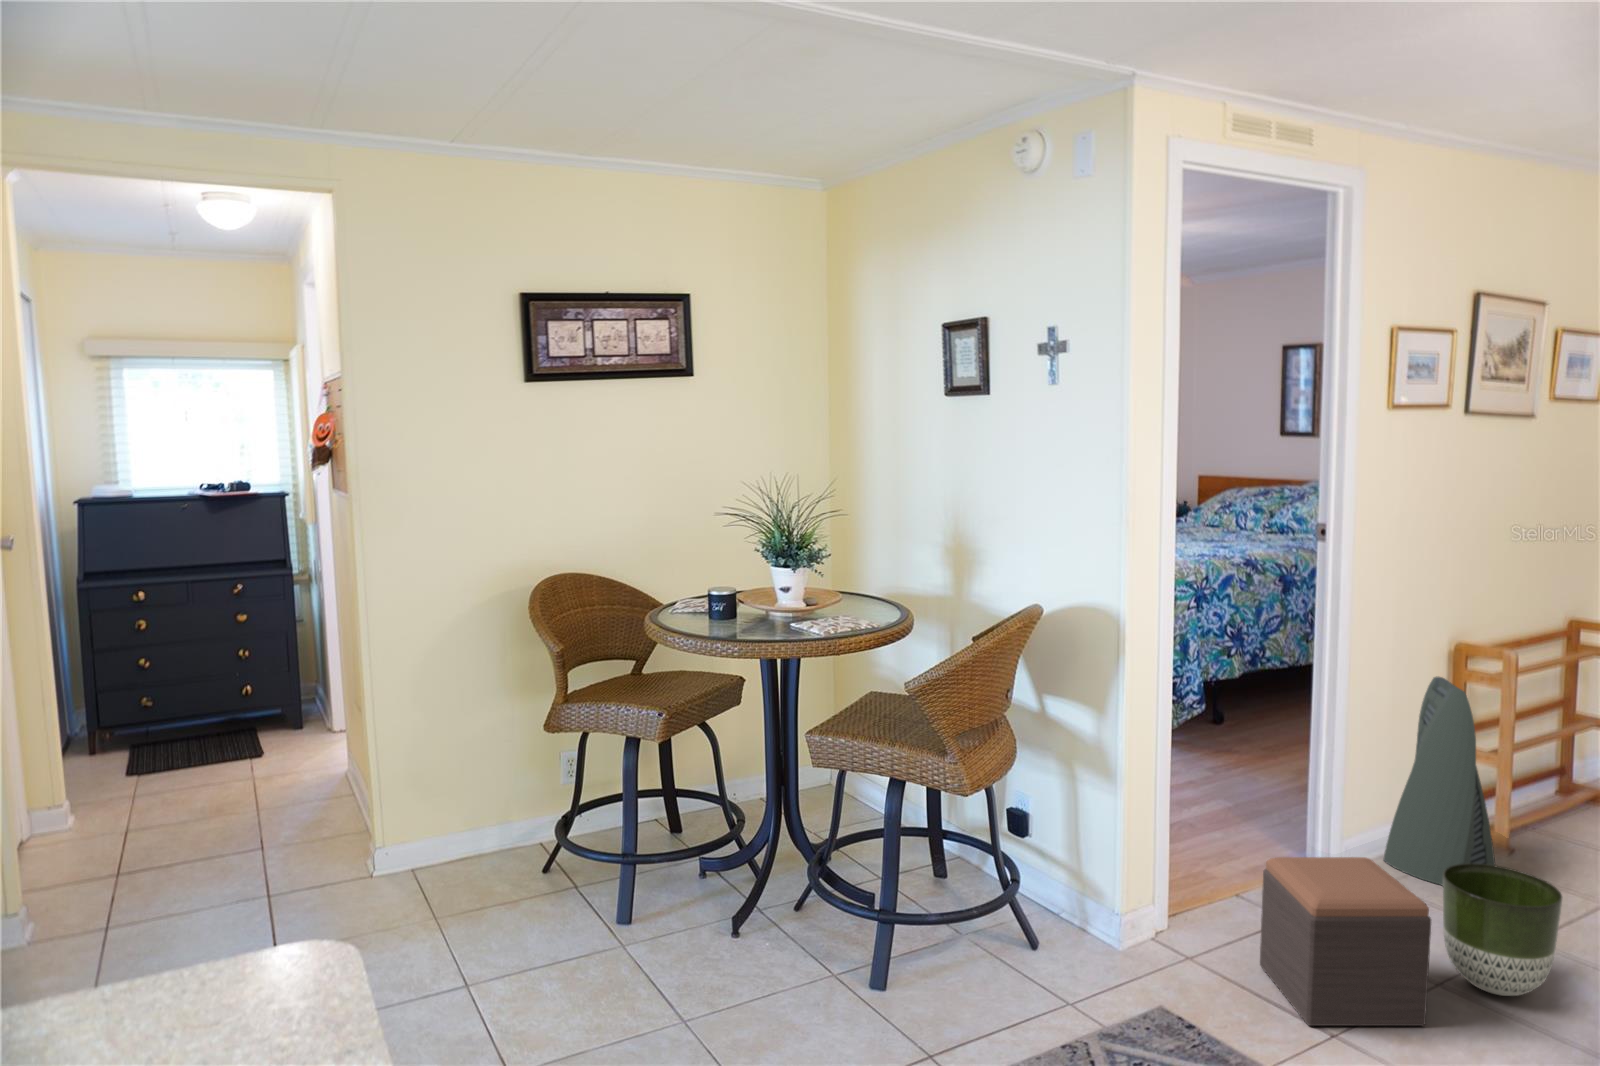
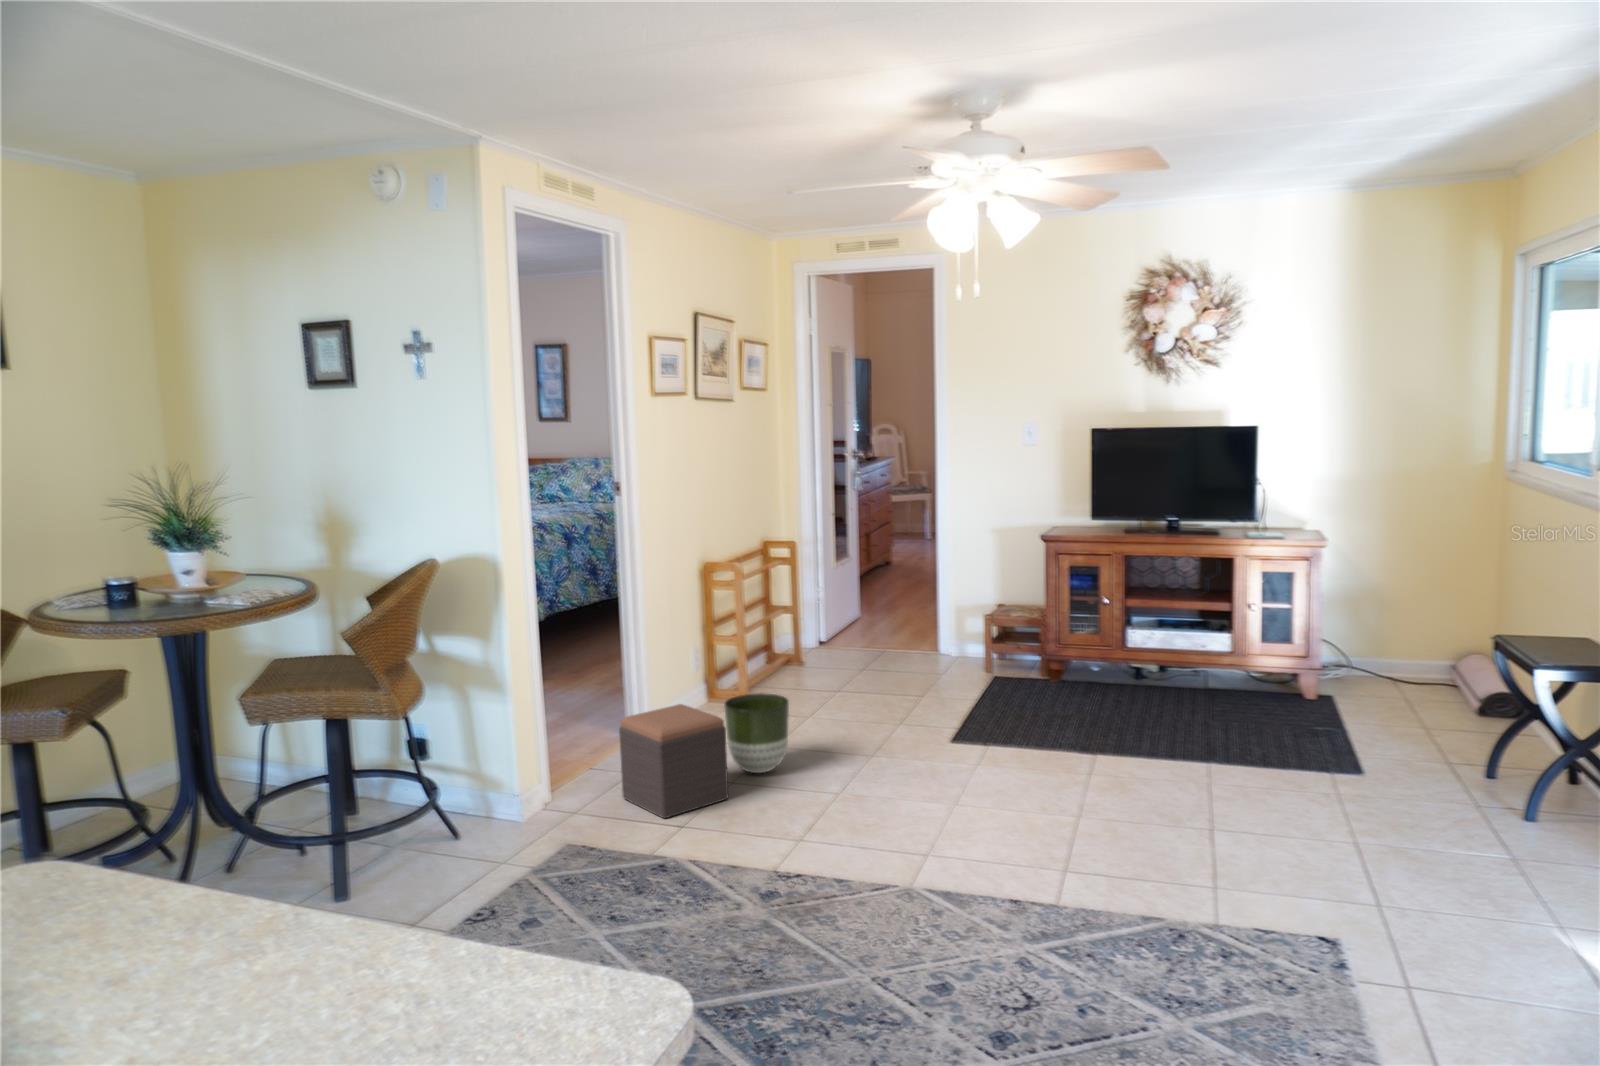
air purifier: present [1384,677,1495,885] -> none [677,585,745,728]

